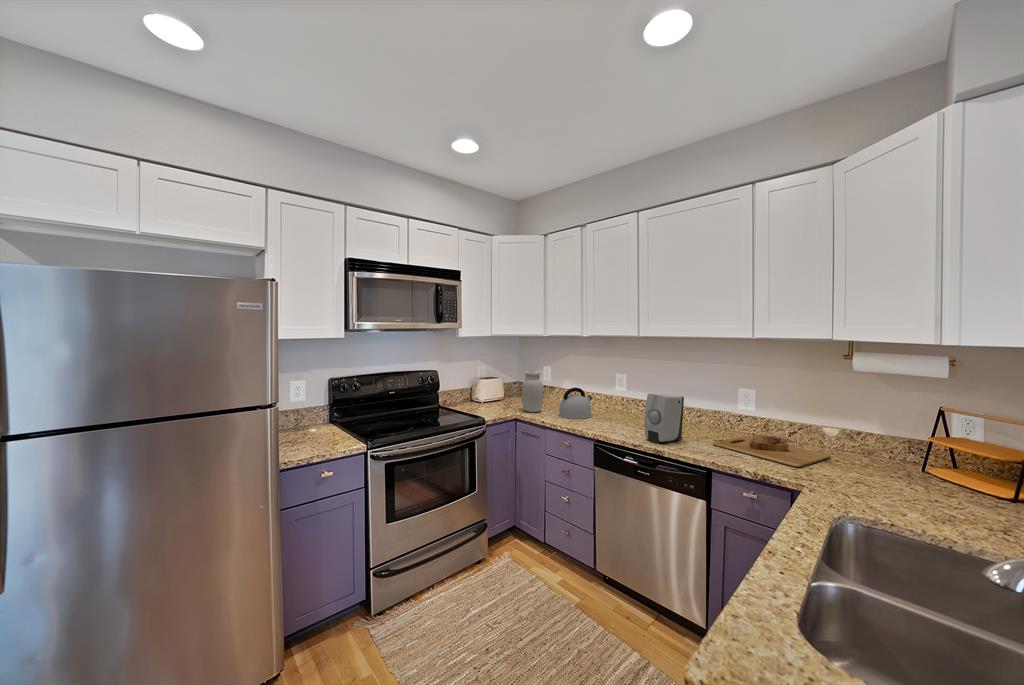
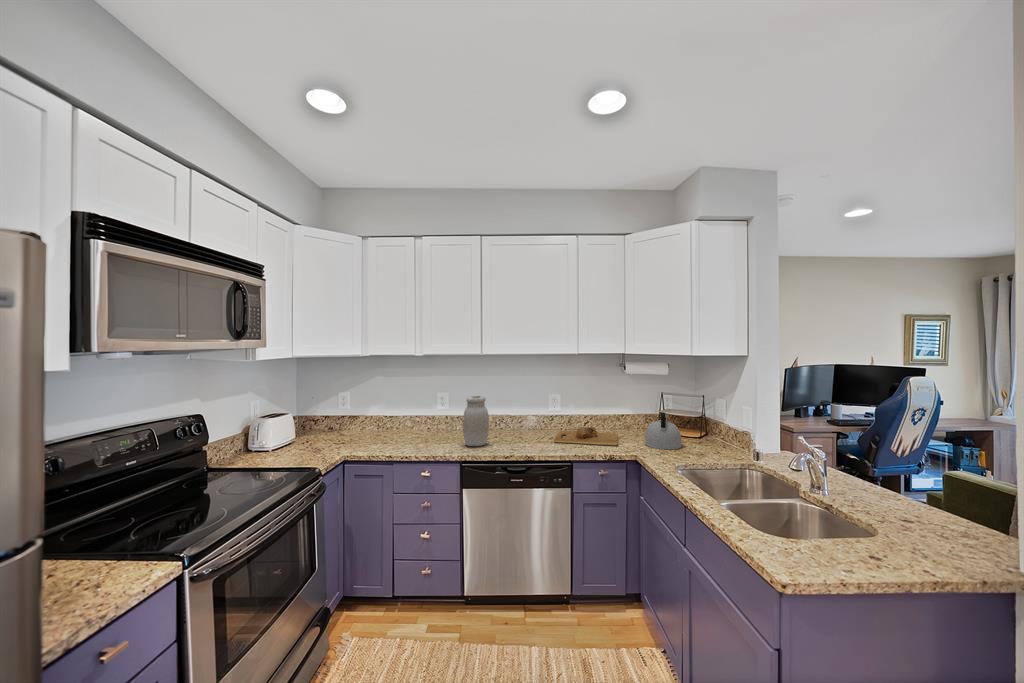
jar: present [522,370,543,412] -> present [463,396,489,446]
kettle: present [559,388,592,419] -> present [645,412,682,449]
soap dispenser: present [644,393,684,443] -> none [508,405,532,451]

